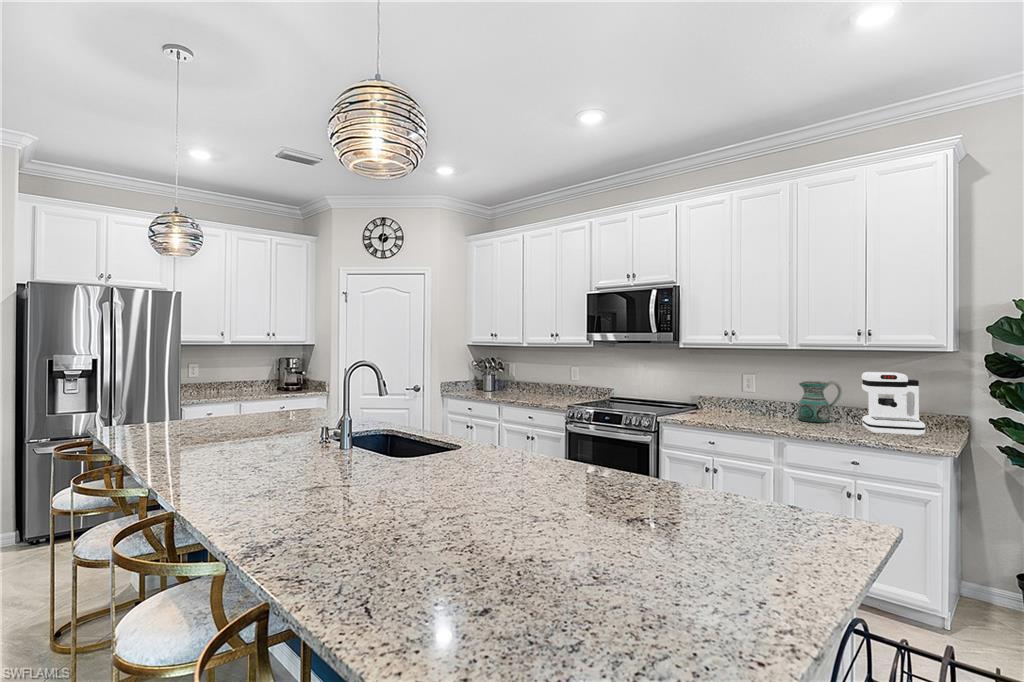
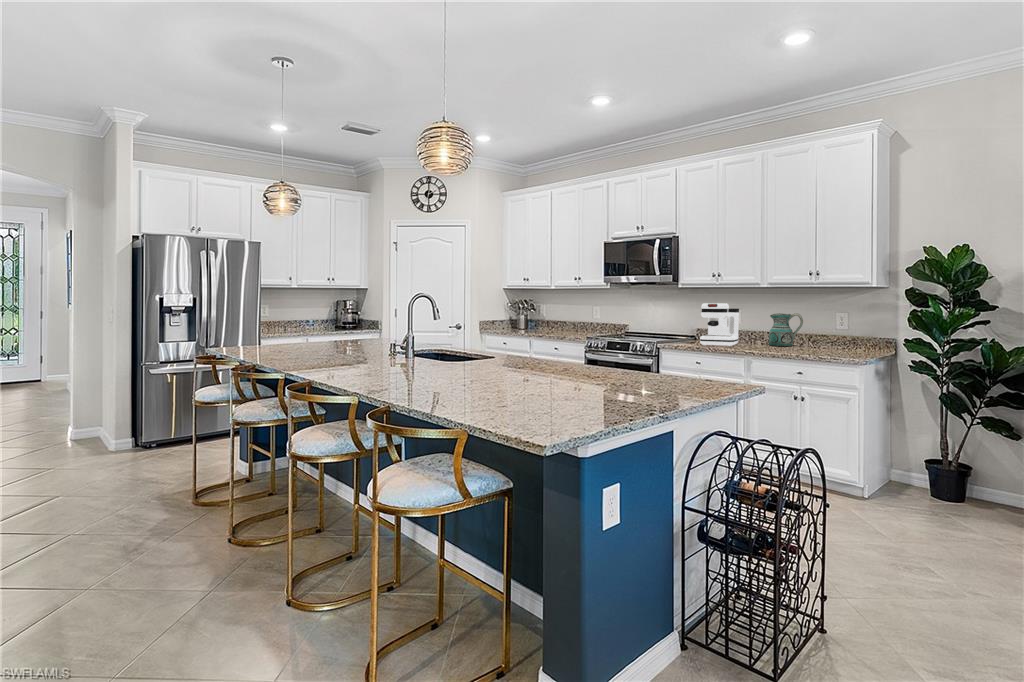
coffee maker: present [862,372,925,436] -> present [700,303,739,346]

